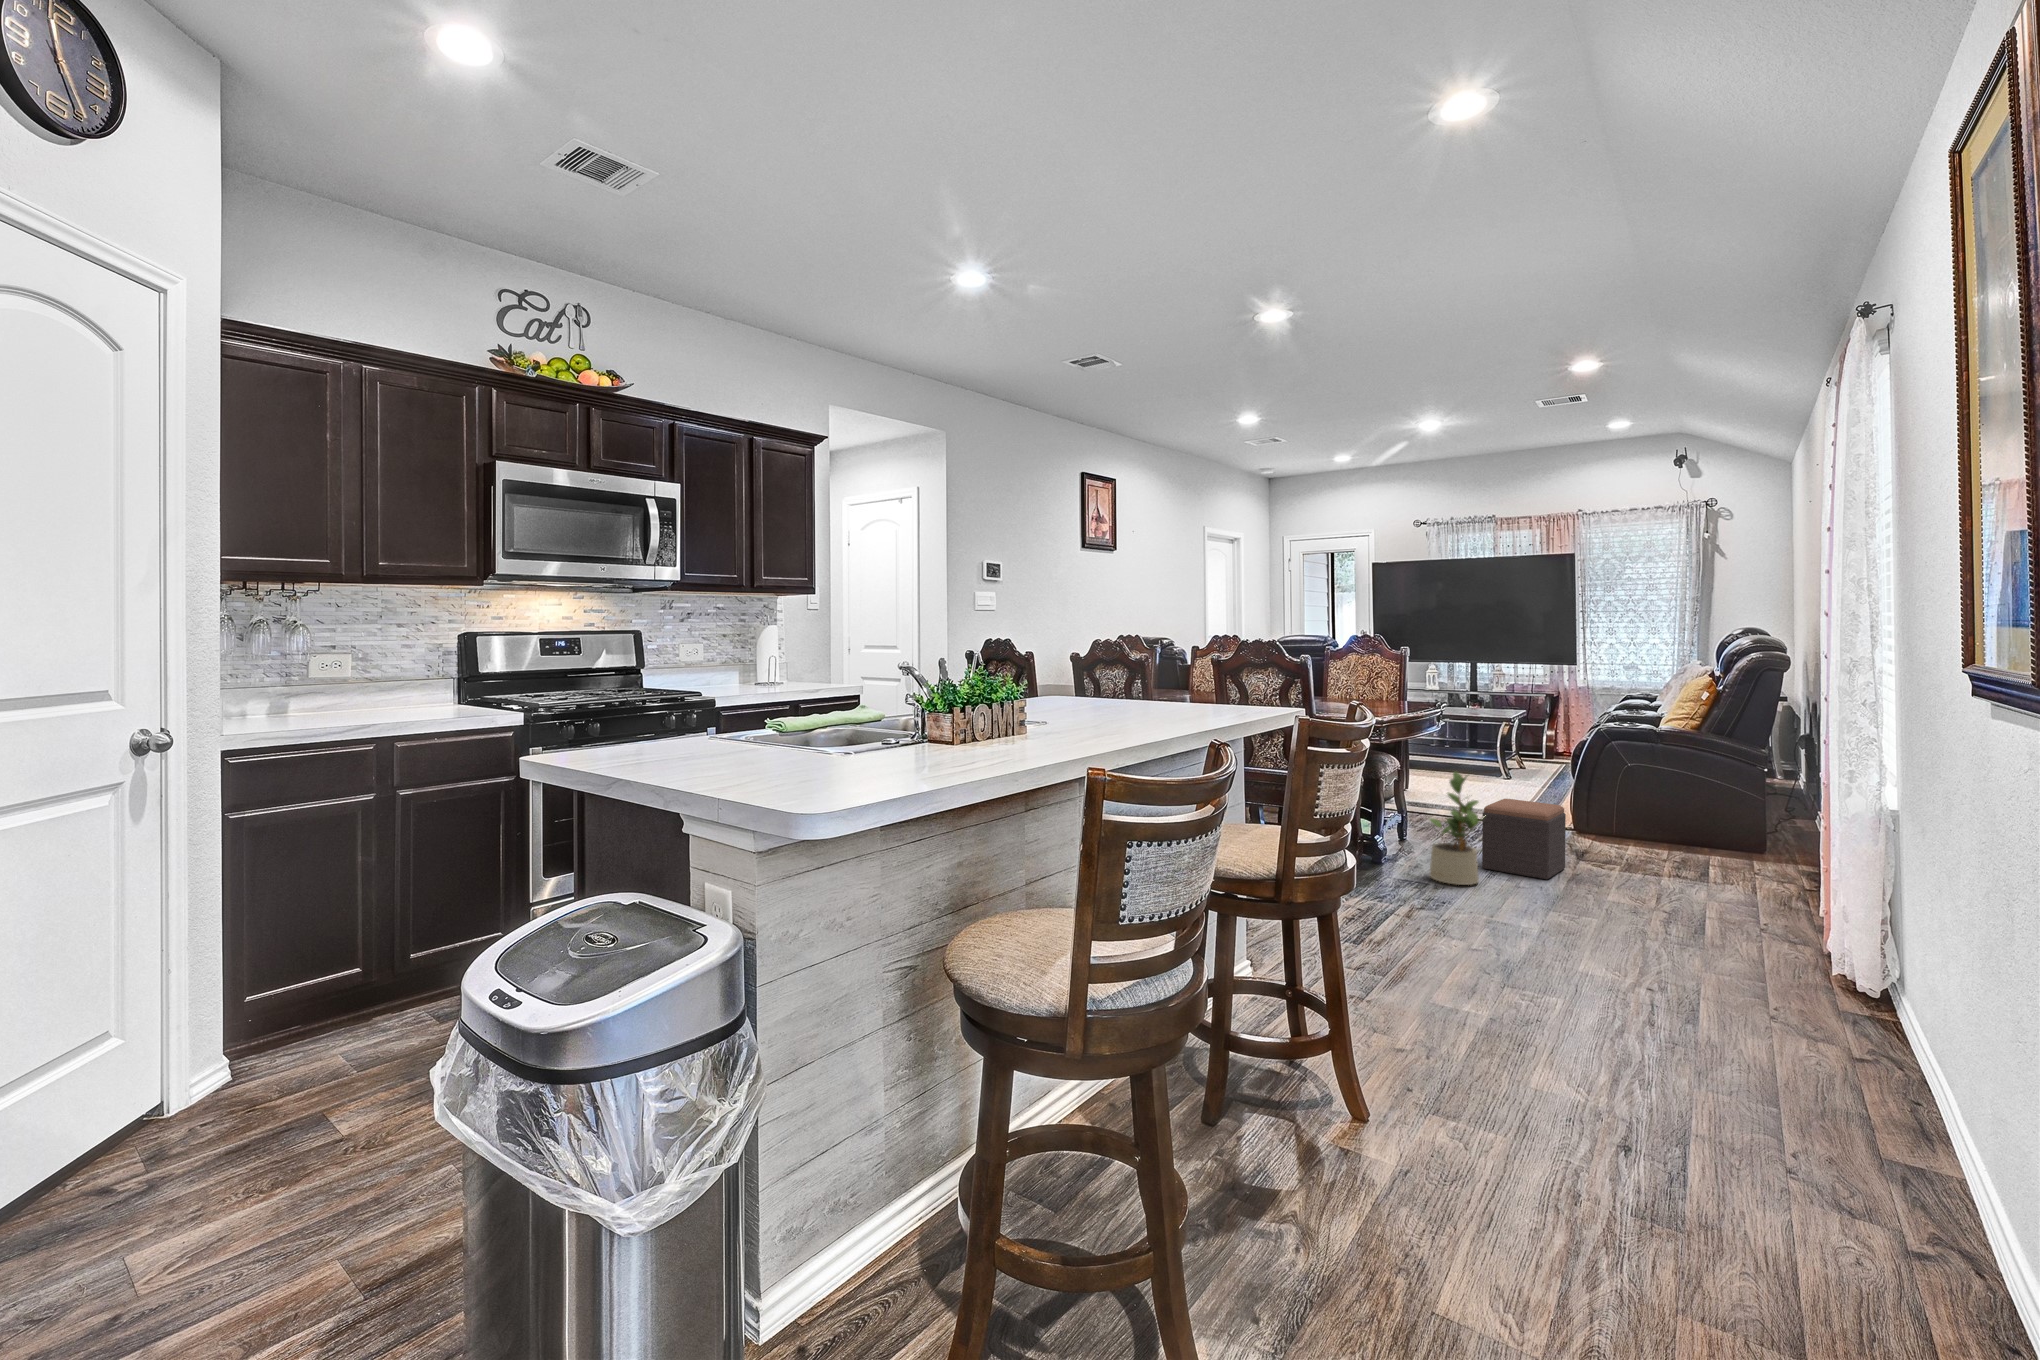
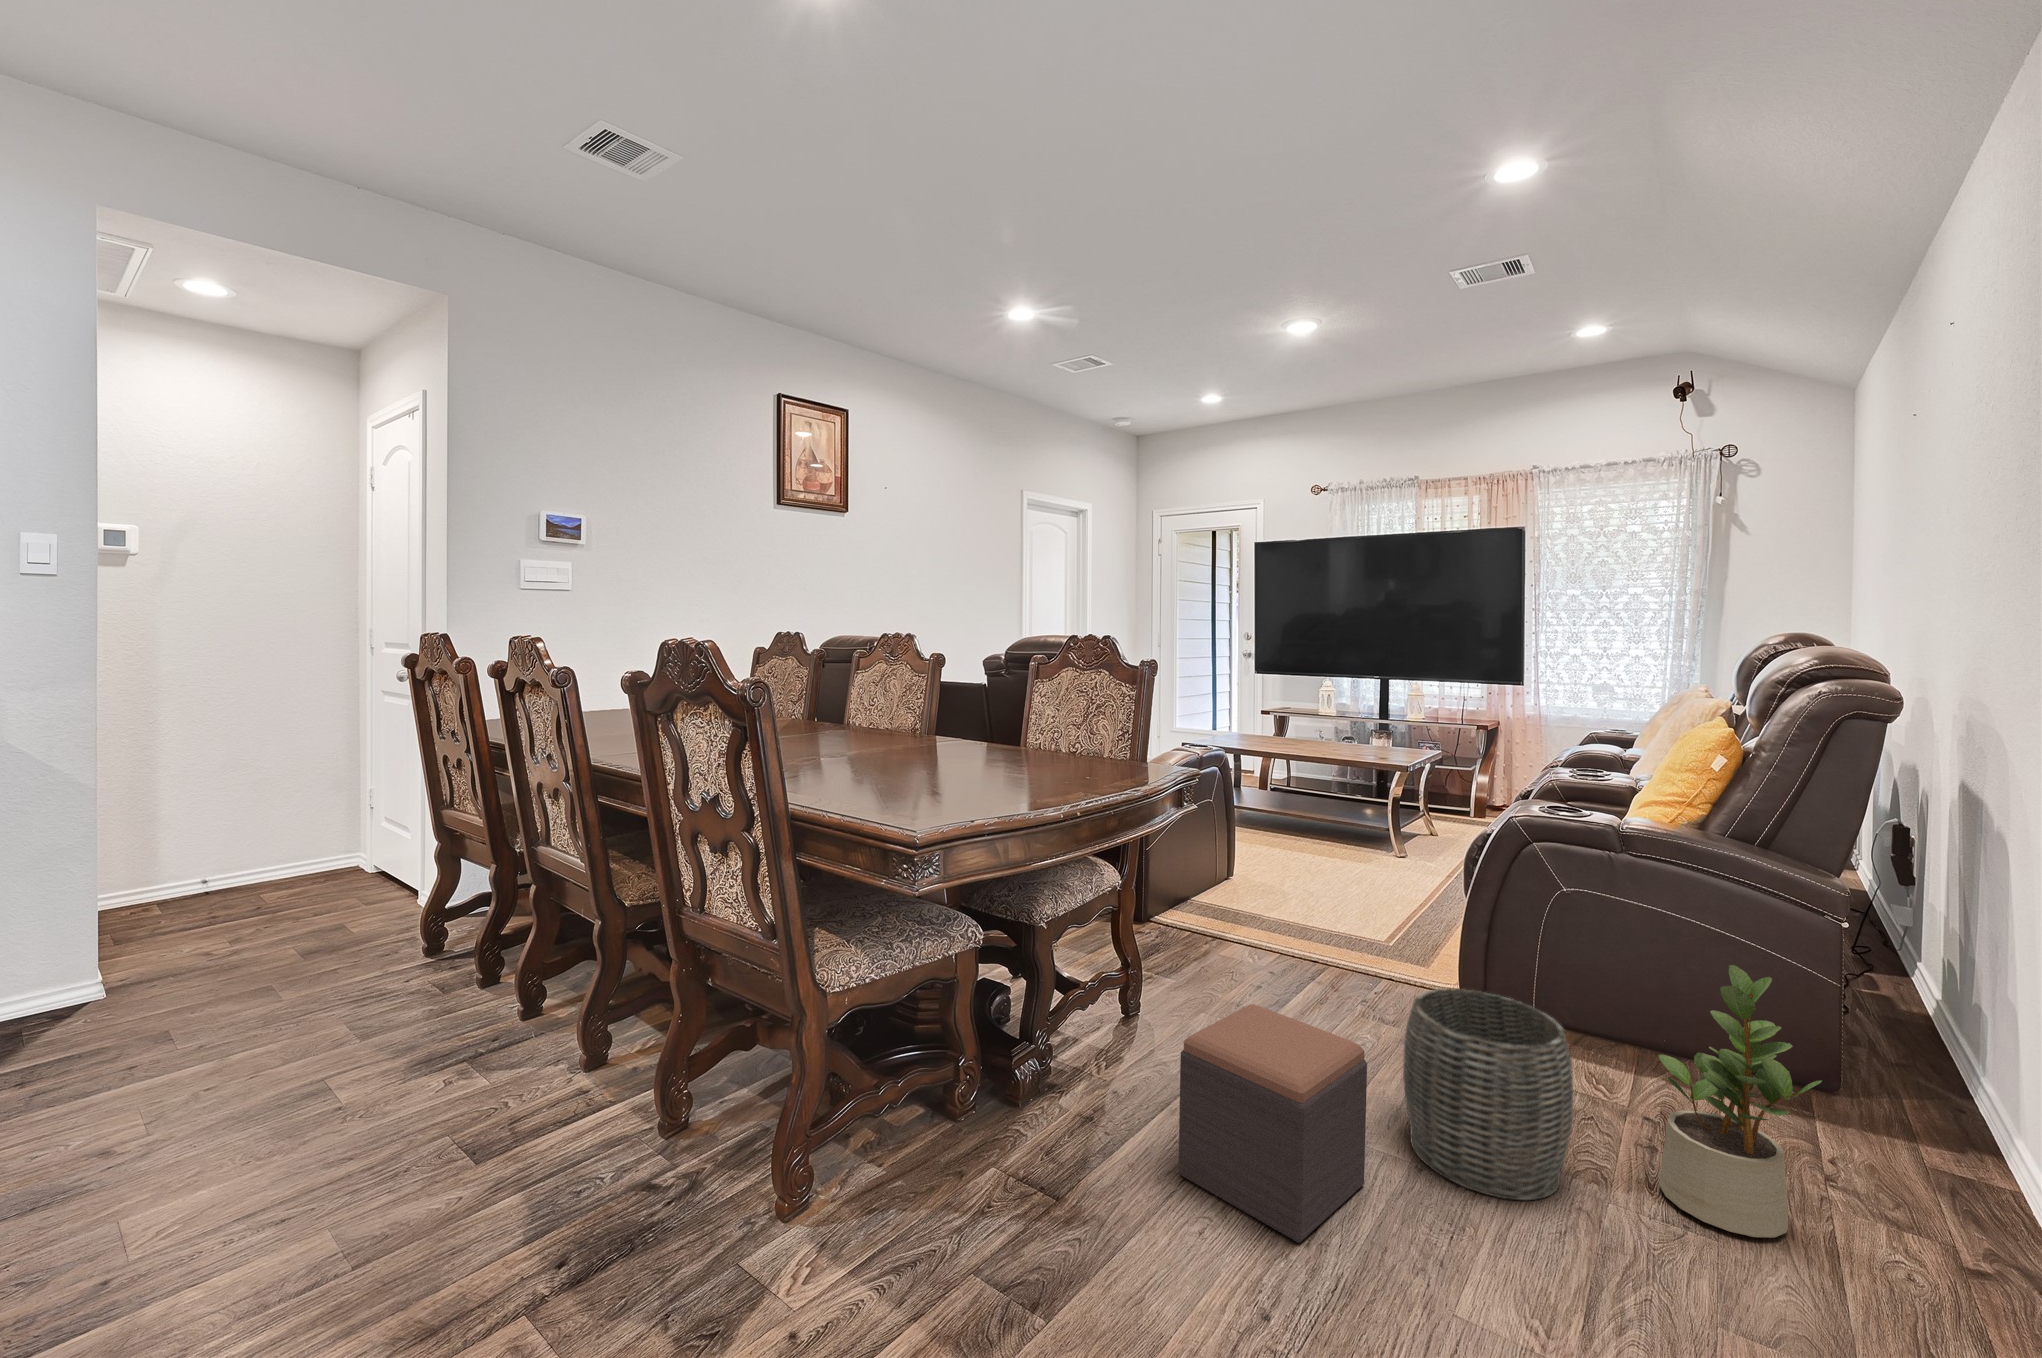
potted plant: present [1430,772,1482,885] -> present [1659,965,1822,1238]
woven basket: none [1574,792,1654,870] -> present [1403,989,1573,1200]

